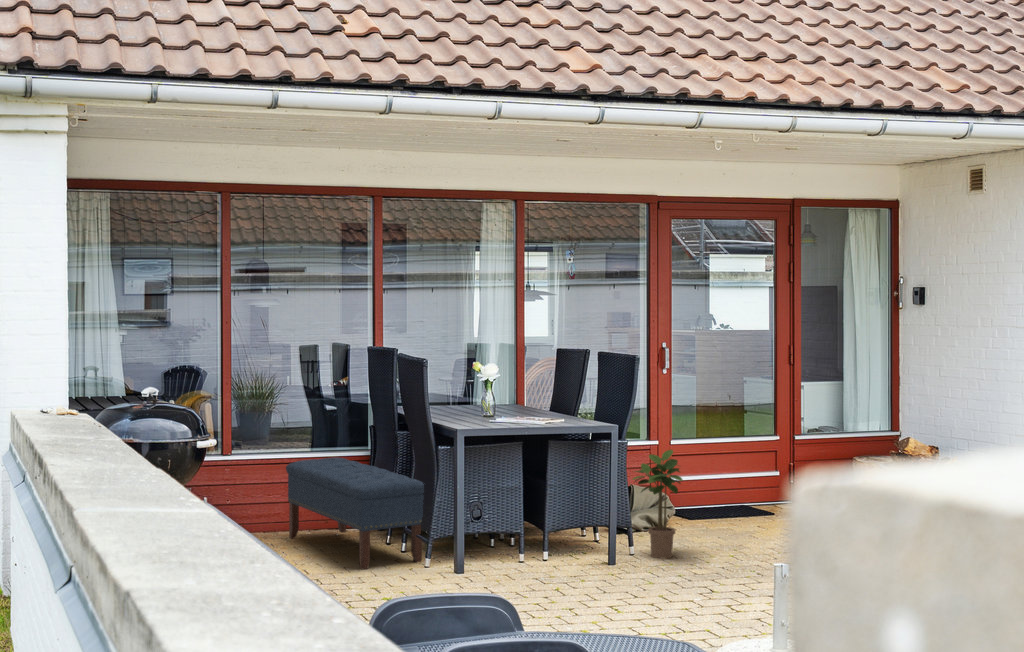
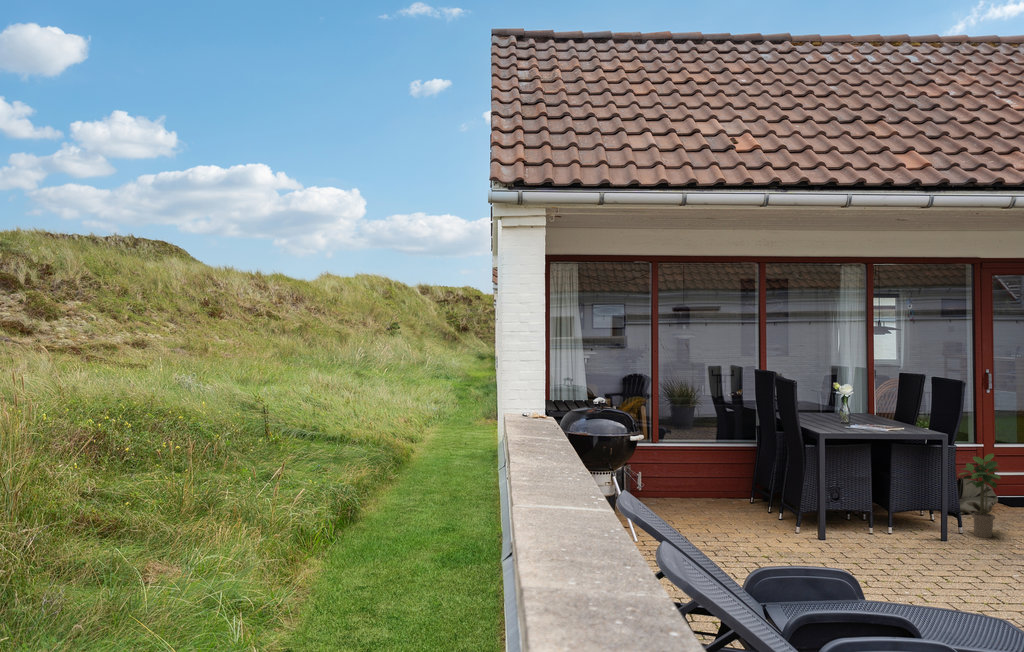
bench: present [286,457,424,569] -> none [694,446,794,528]

